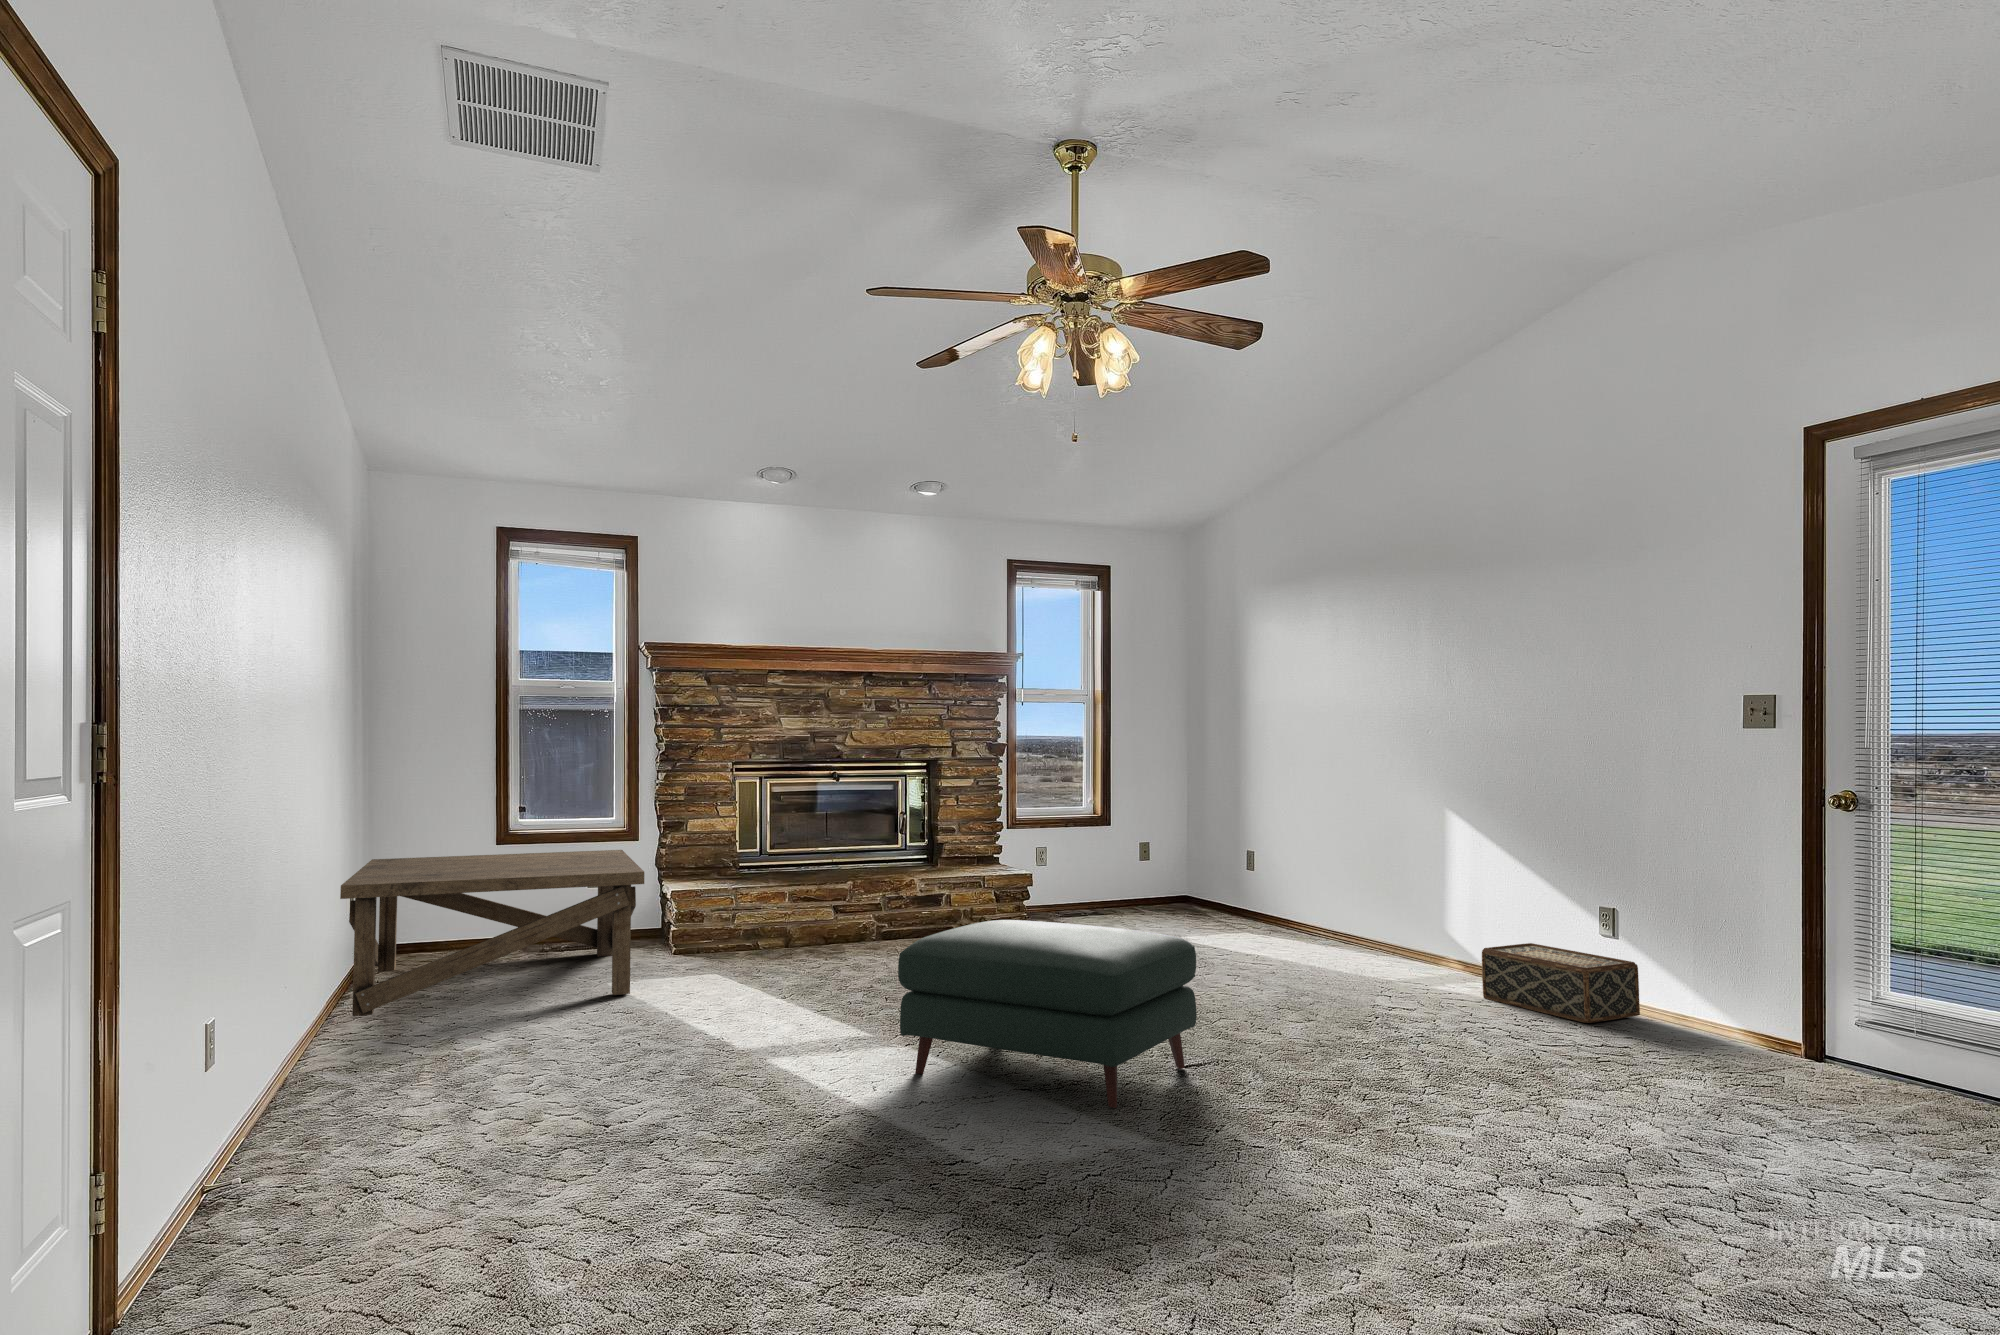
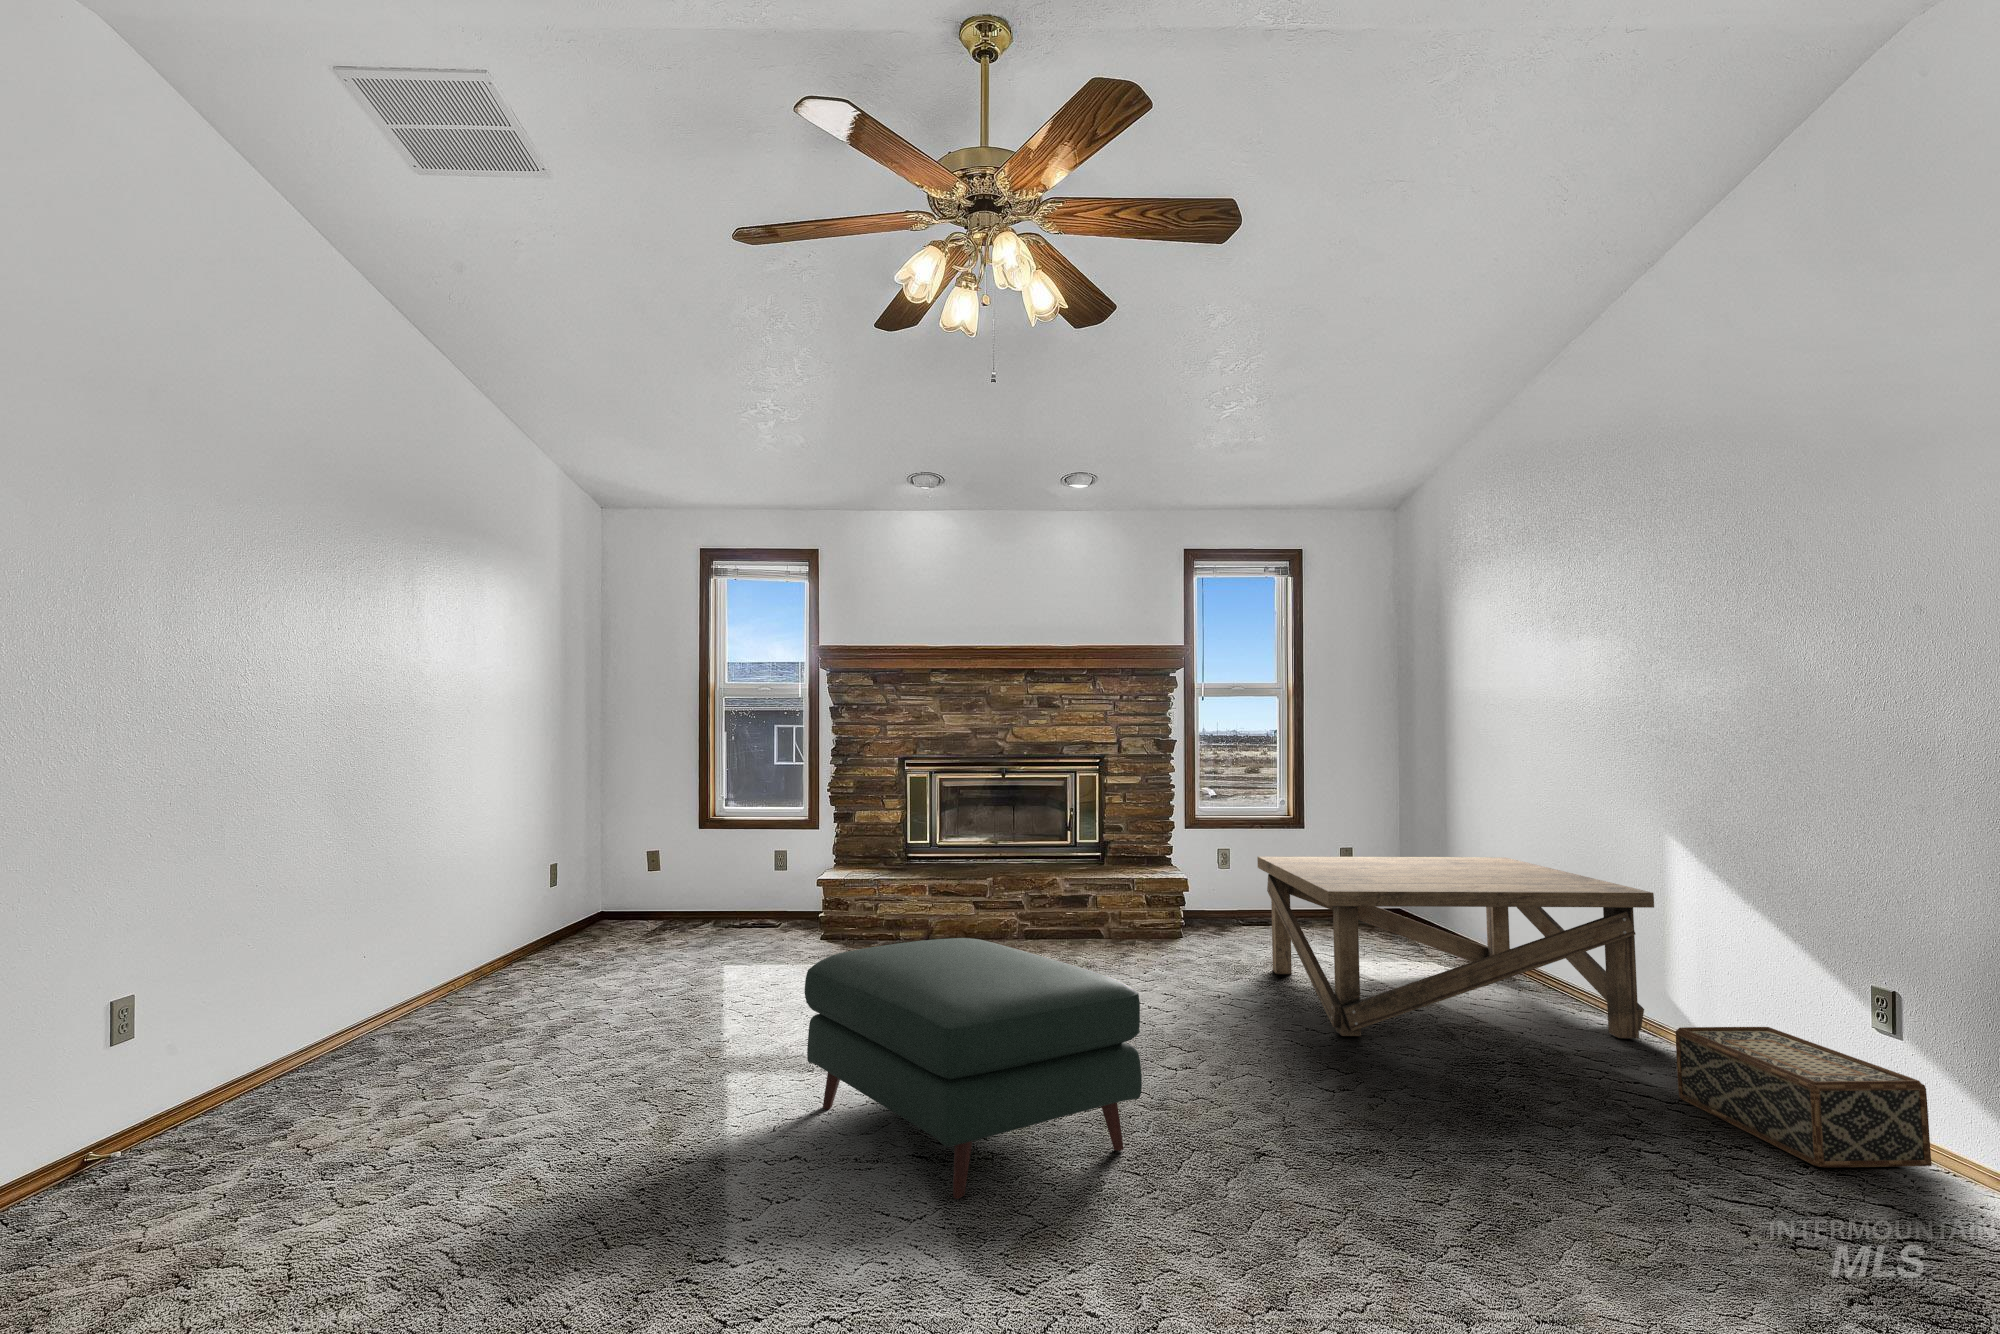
coffee table: present [340,850,644,1016] -> present [1257,856,1654,1038]

